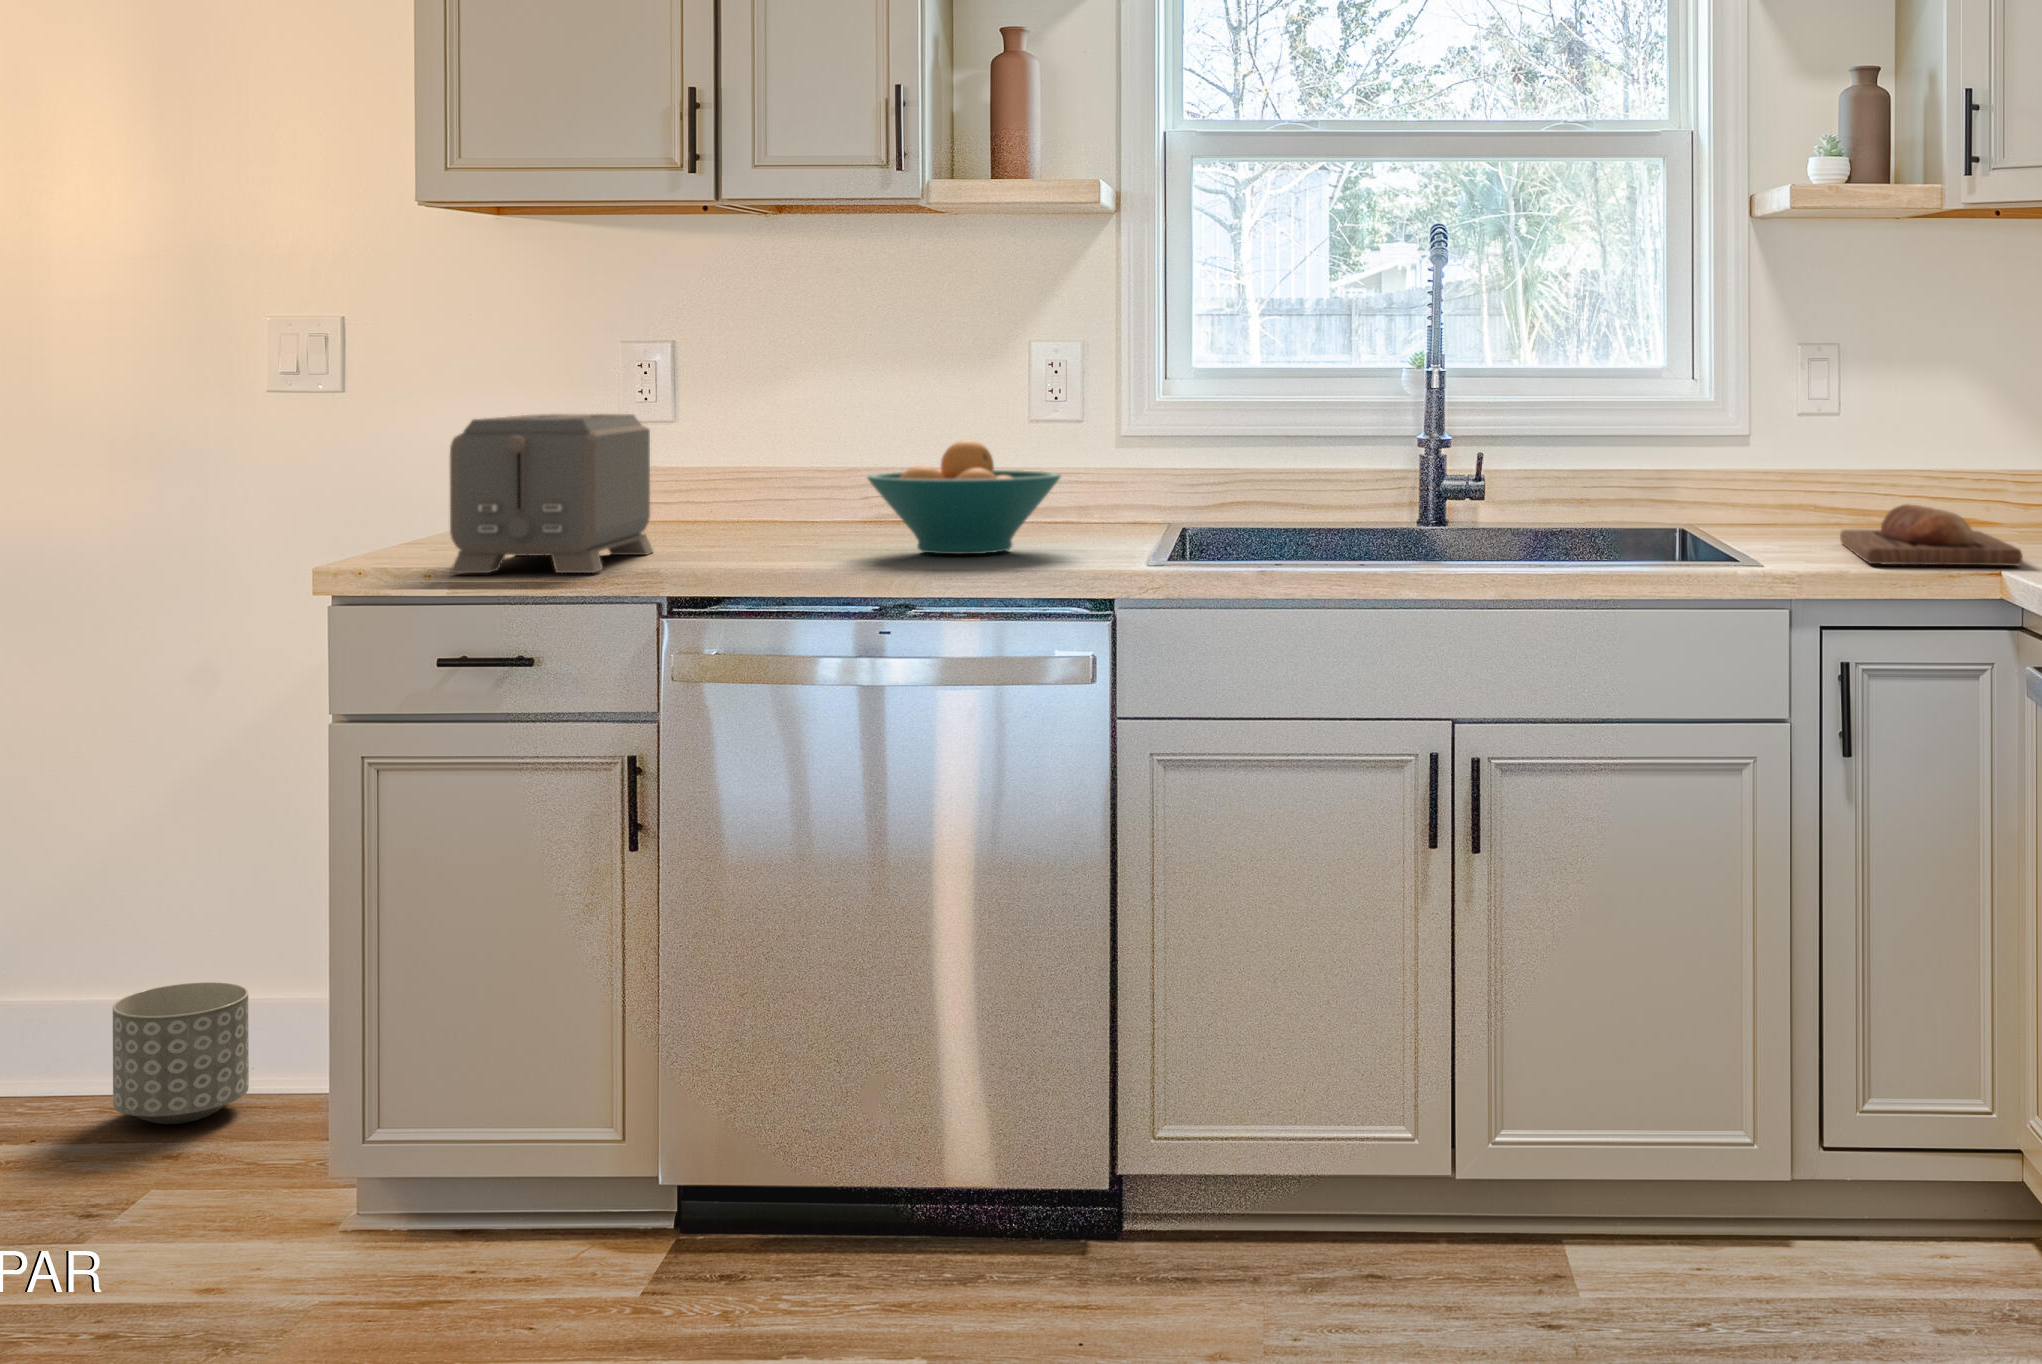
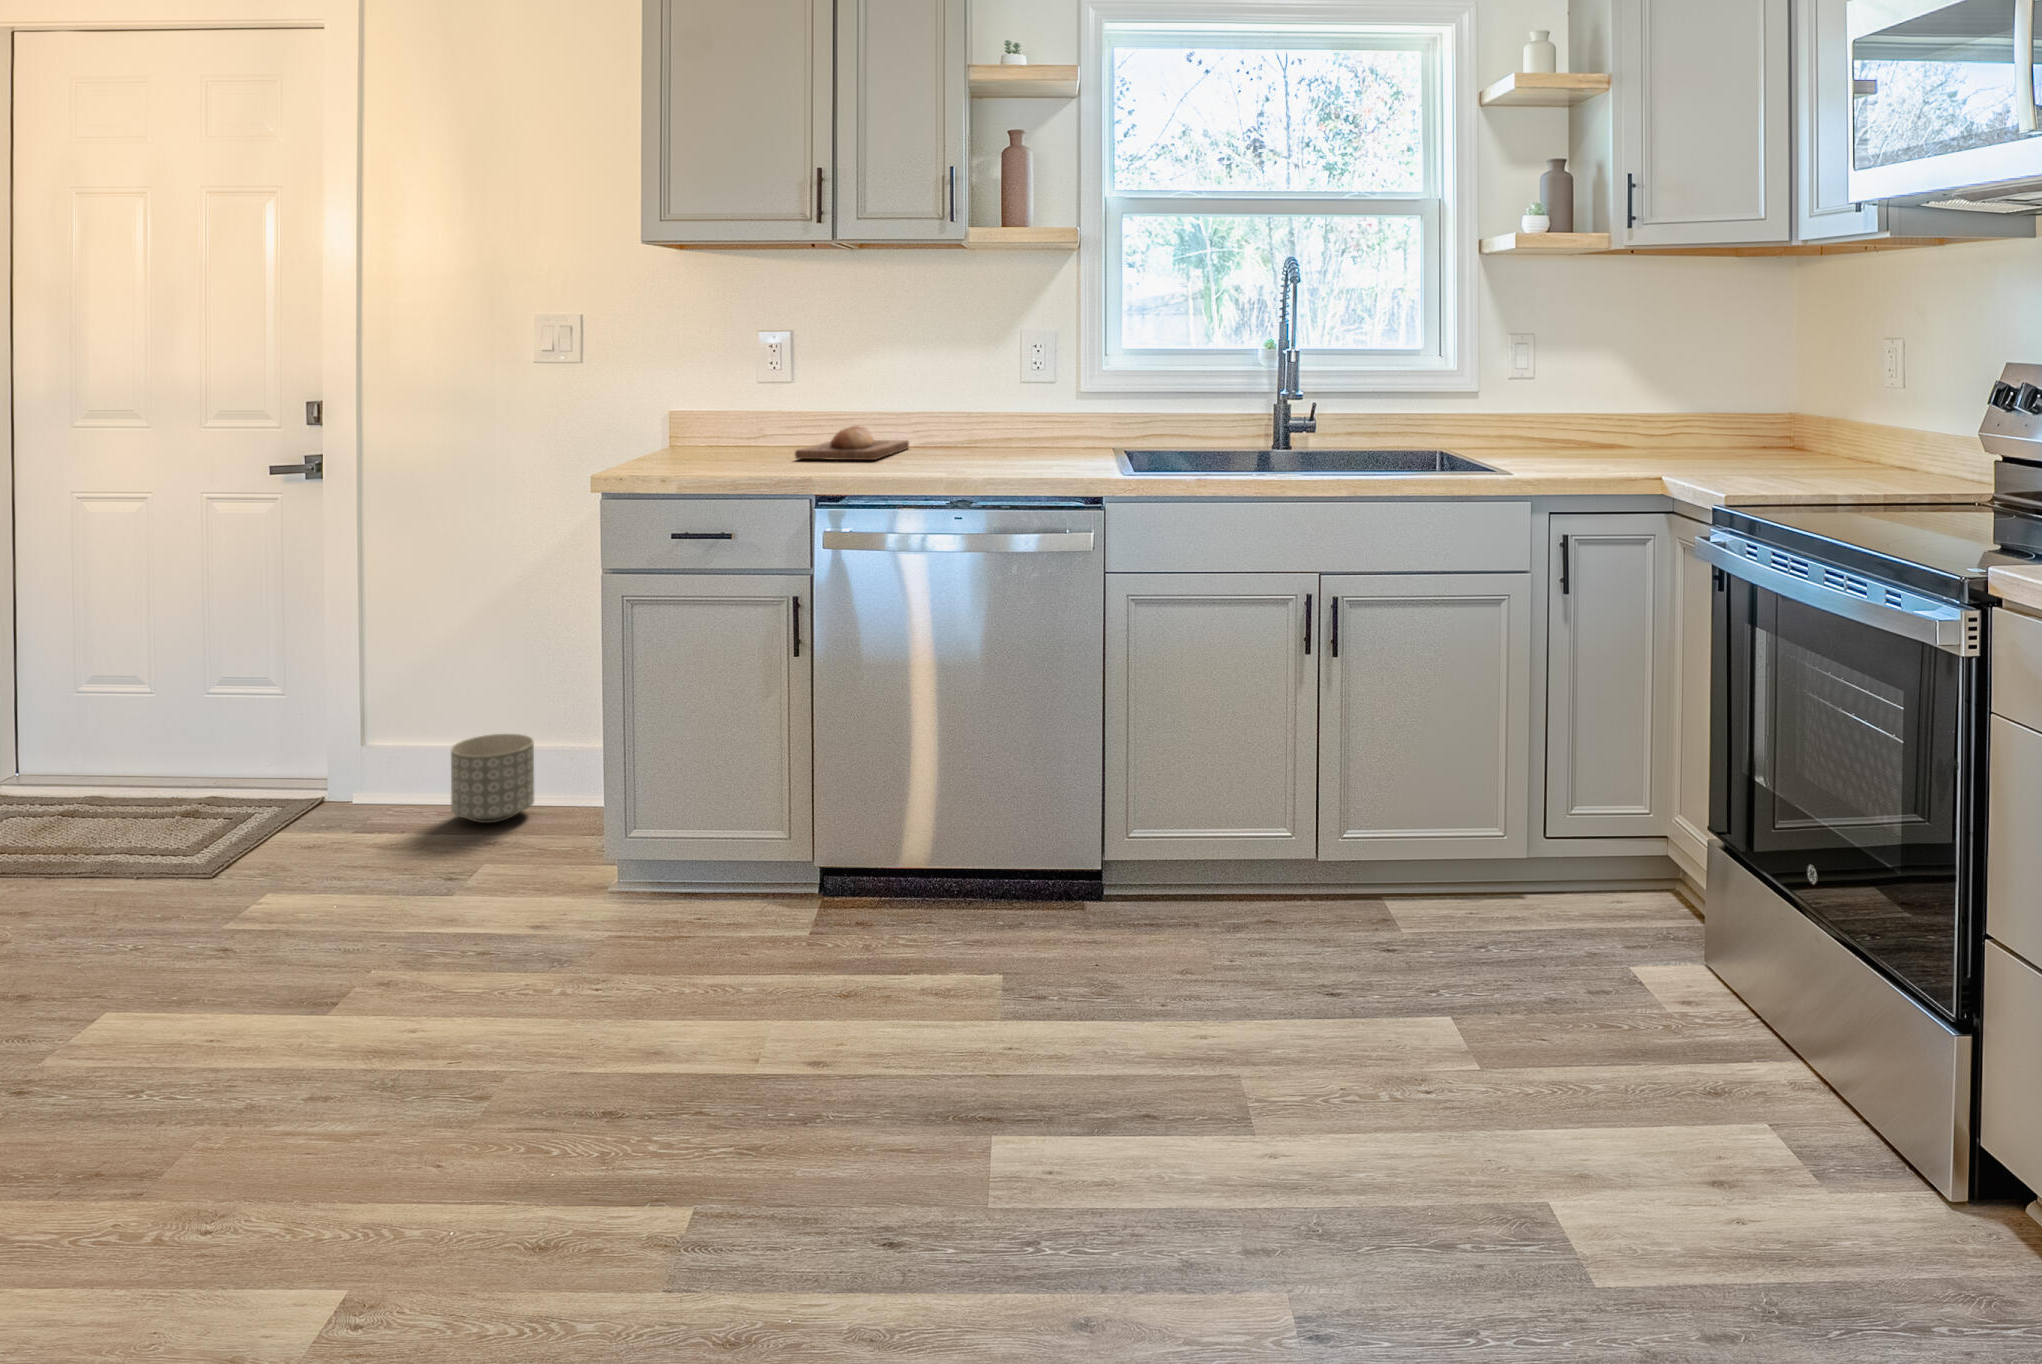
toaster: present [450,414,653,573] -> none [680,377,797,479]
fruit bowl: present [868,440,1060,554] -> none [934,394,1056,466]
bread loaf: present [1840,505,2022,566] -> present [795,426,909,460]

